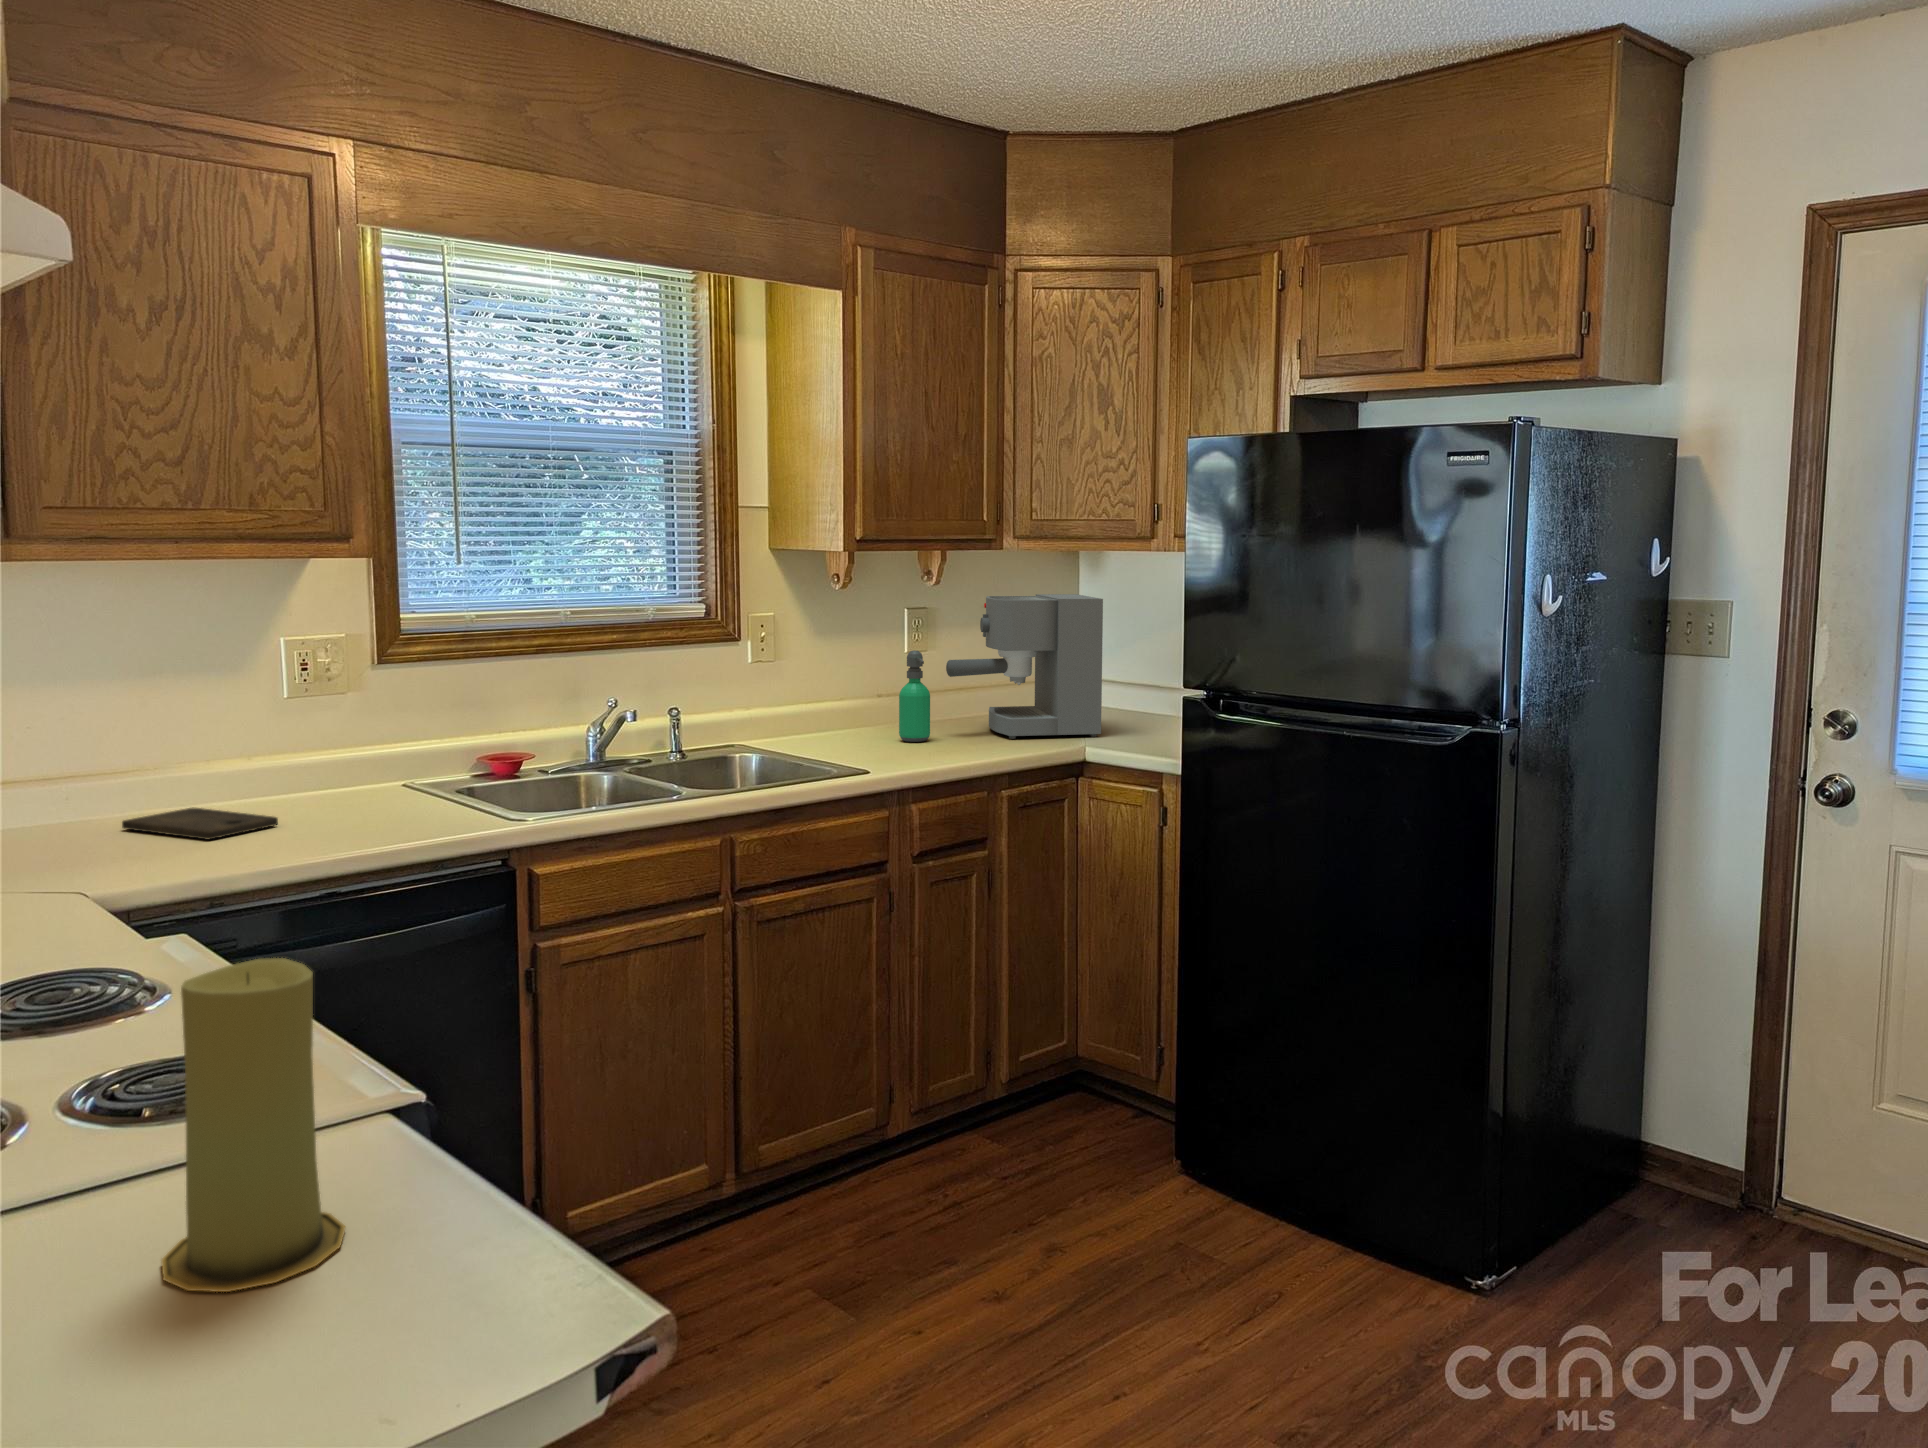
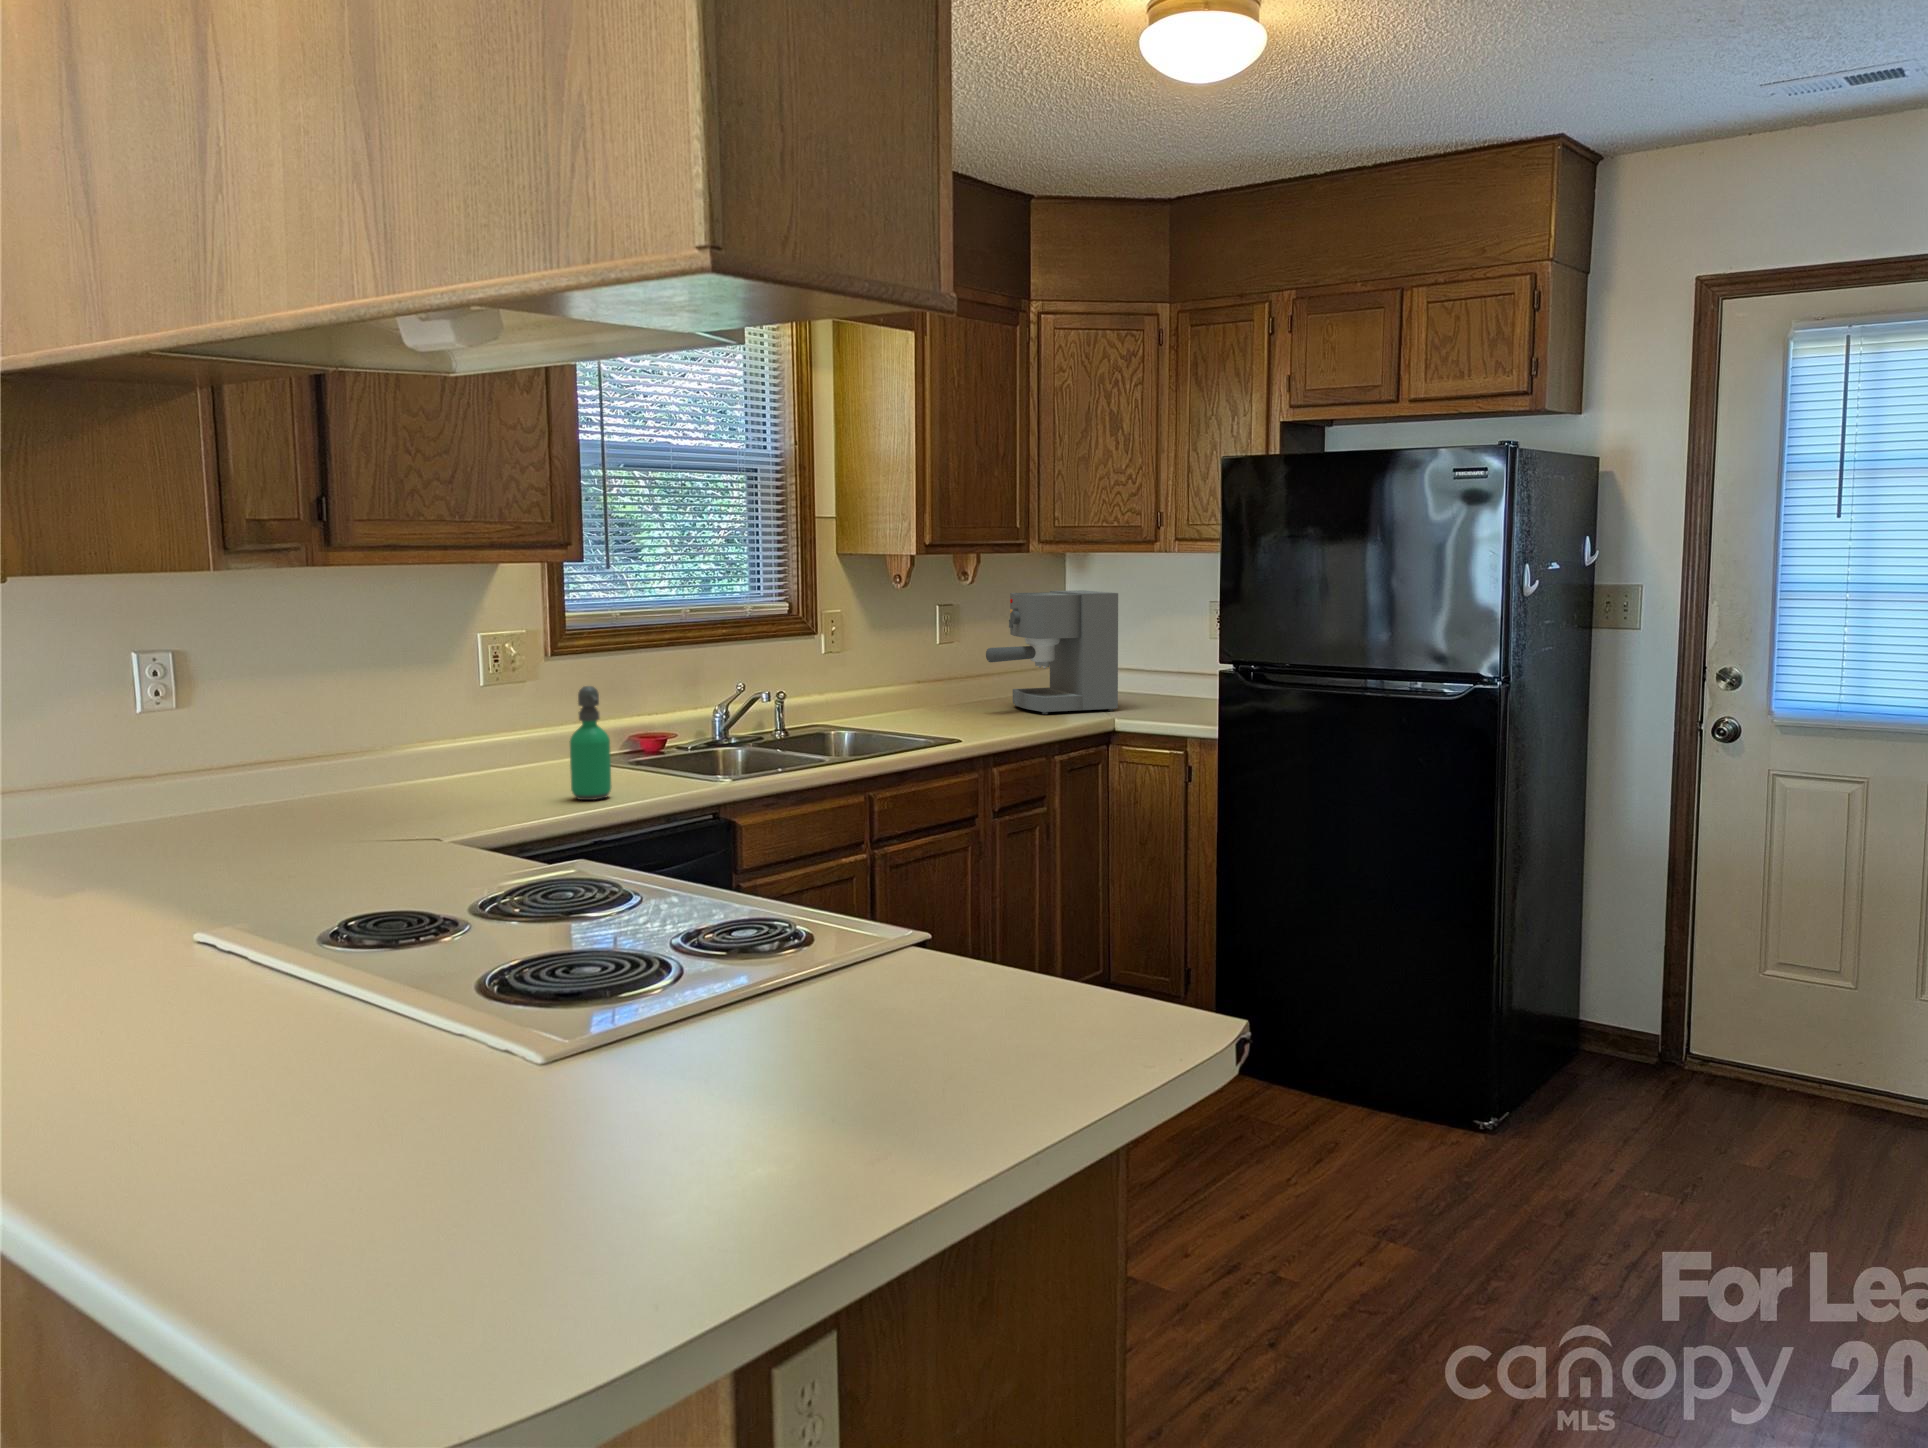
soap dispenser: present [899,650,930,742] -> present [570,686,611,800]
cutting board: present [122,808,278,840] -> none [374,783,509,806]
candle: present [161,958,345,1292] -> none [898,822,1008,1039]

